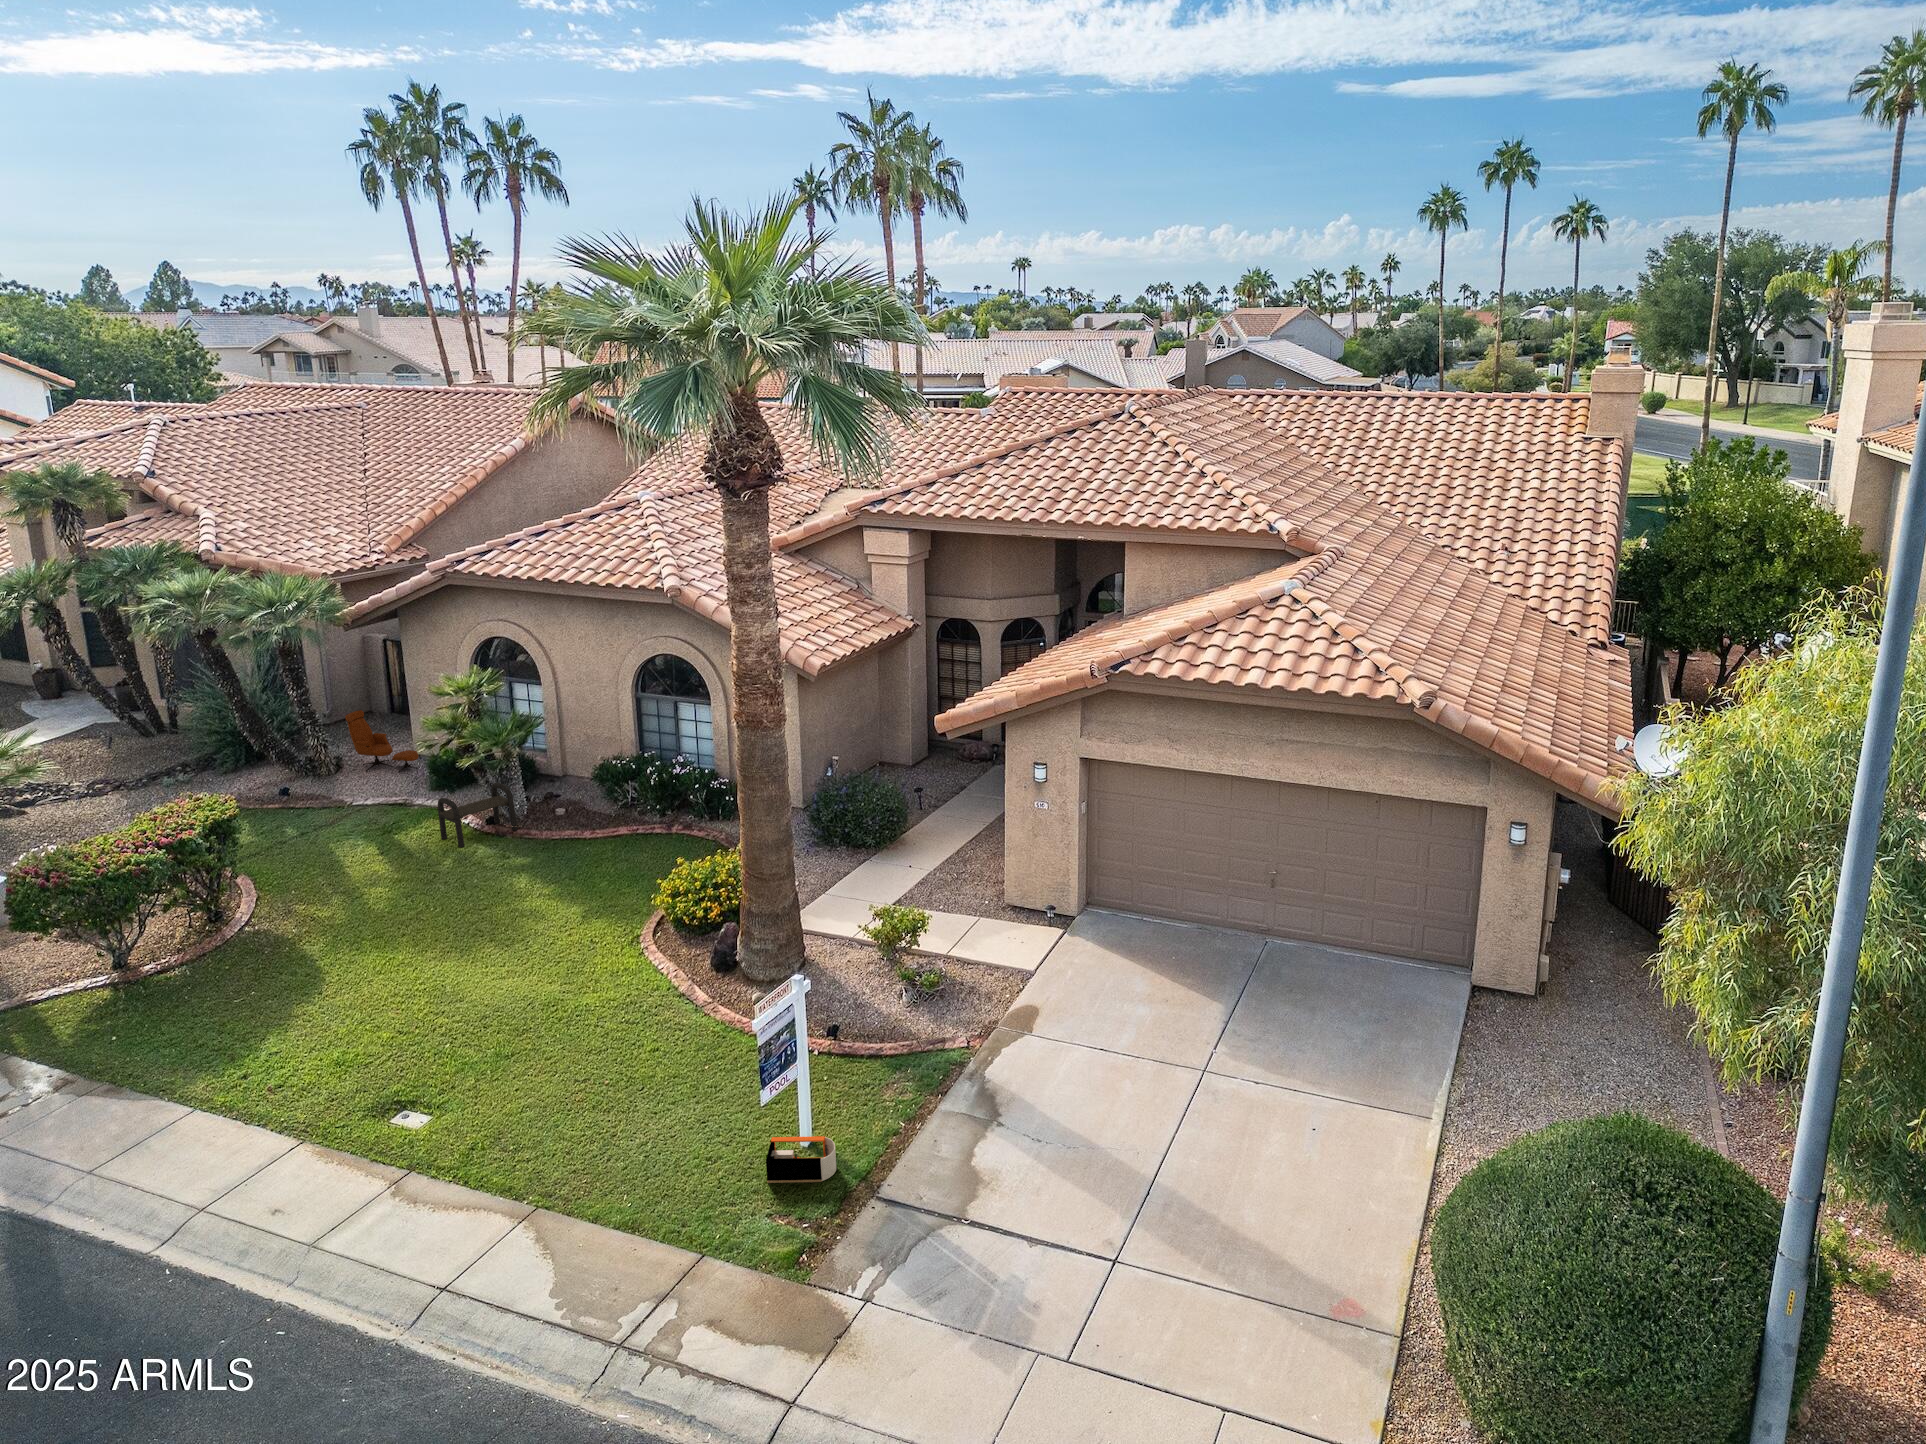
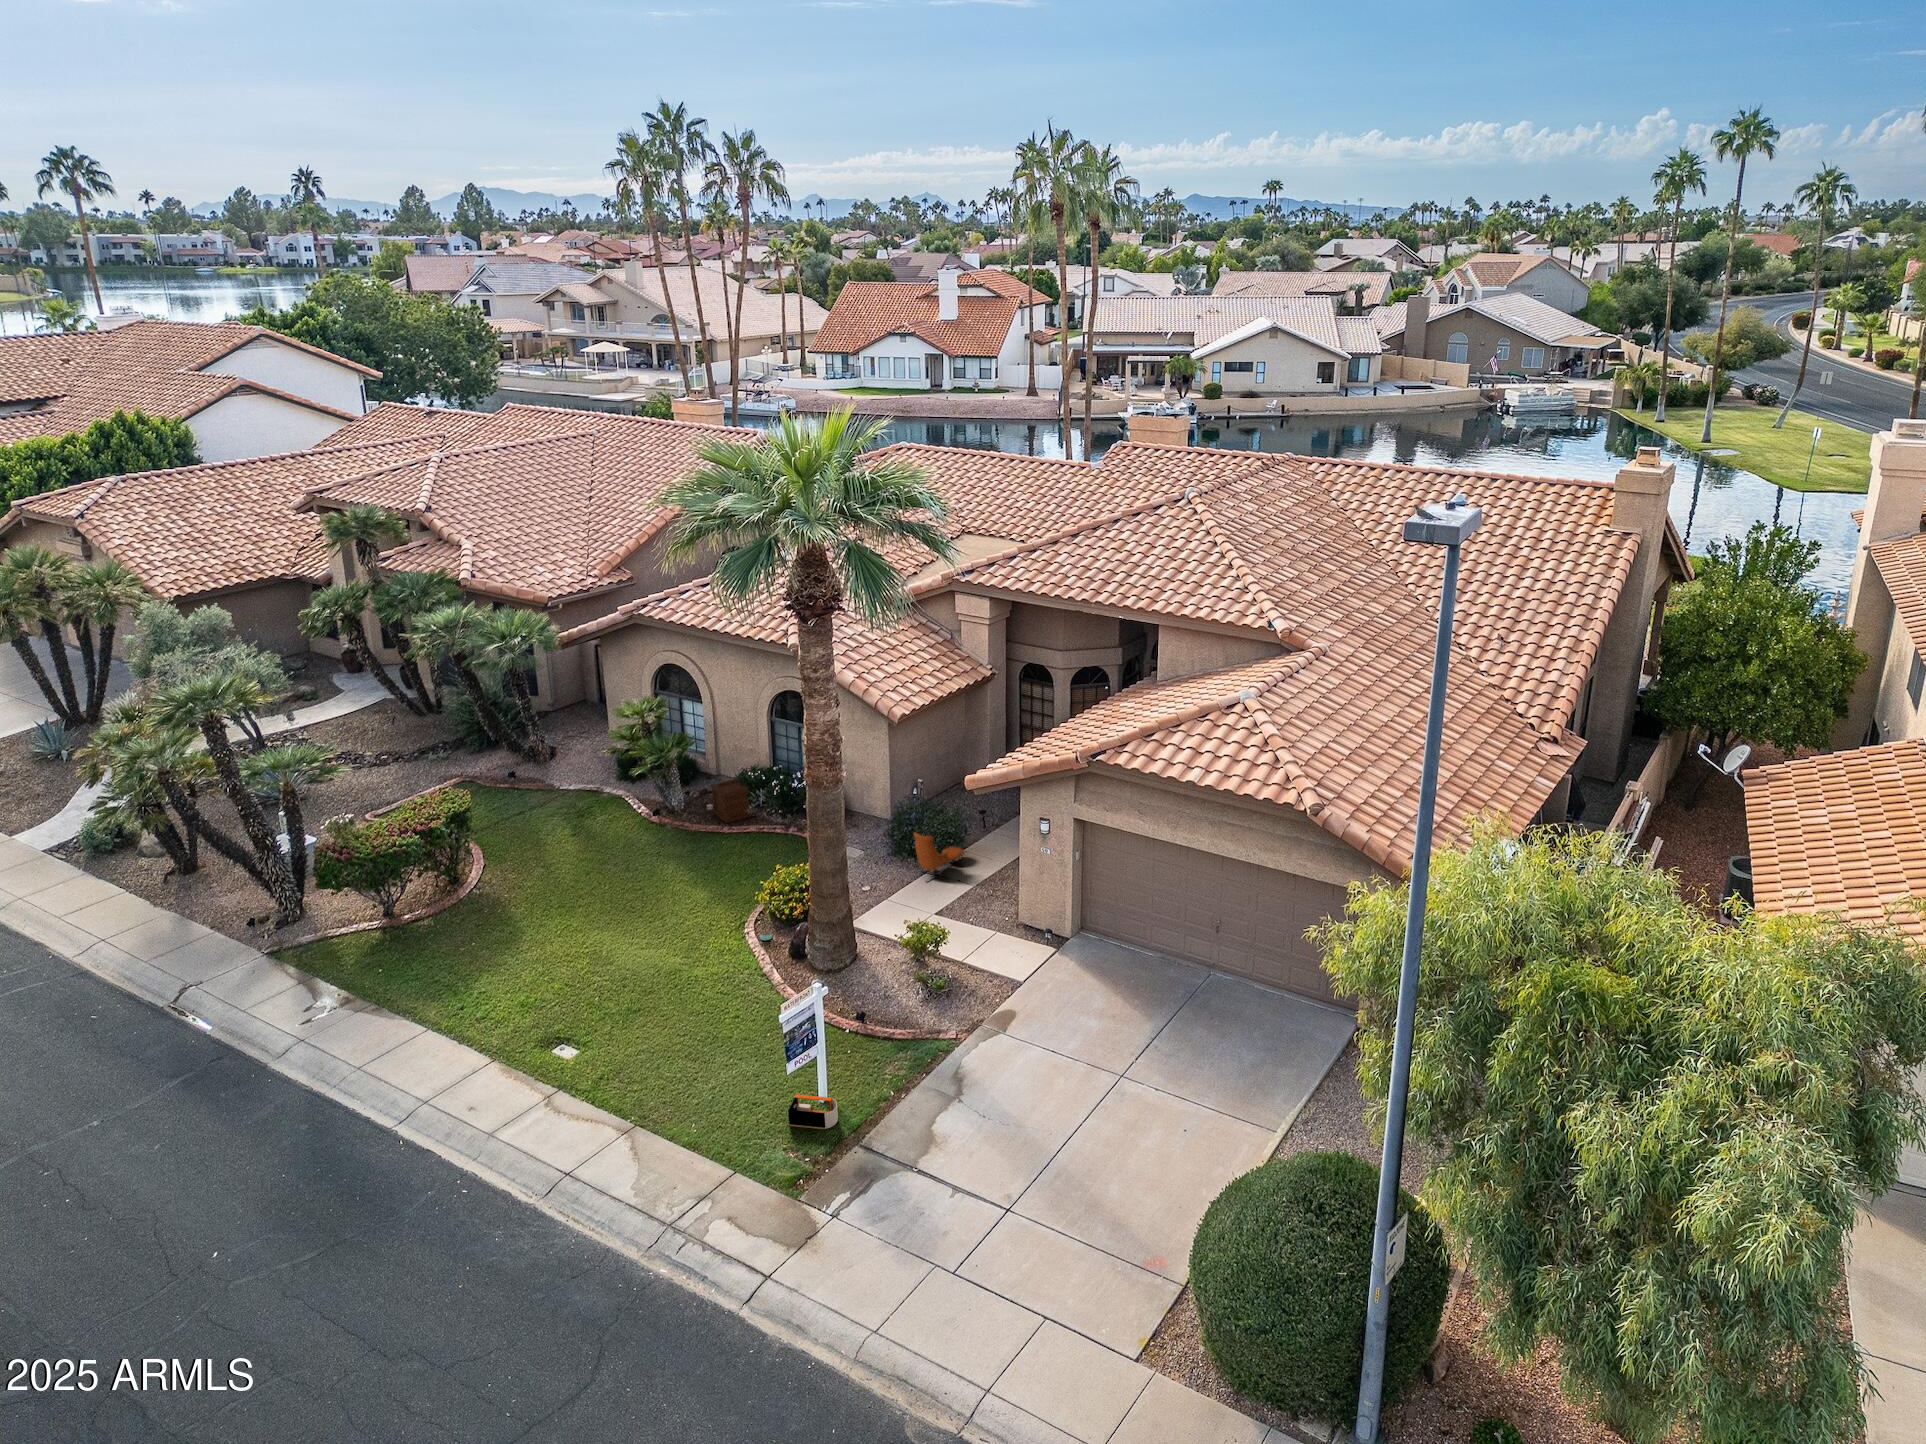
lounge chair: present [345,710,419,772] -> present [914,833,964,877]
wooden crate: none [562,770,623,826] -> present [711,779,752,823]
bench: present [438,783,518,847] -> none [617,785,676,835]
potted plant: none [654,899,682,953] -> present [754,901,773,941]

